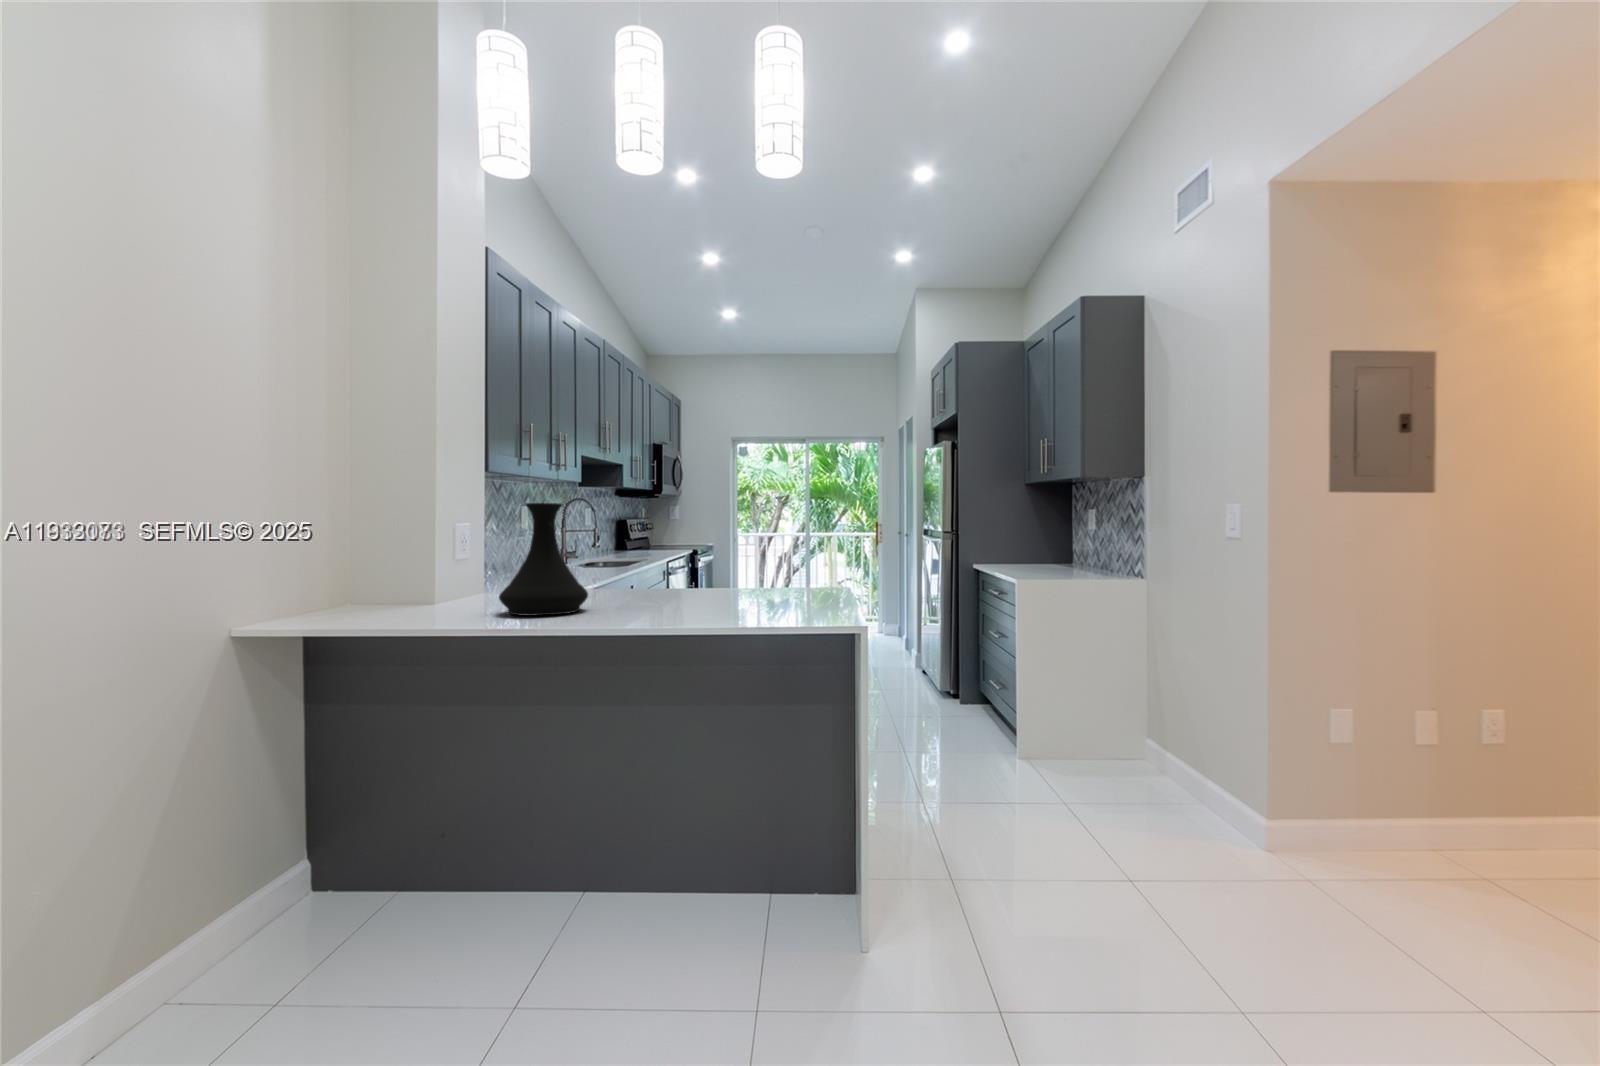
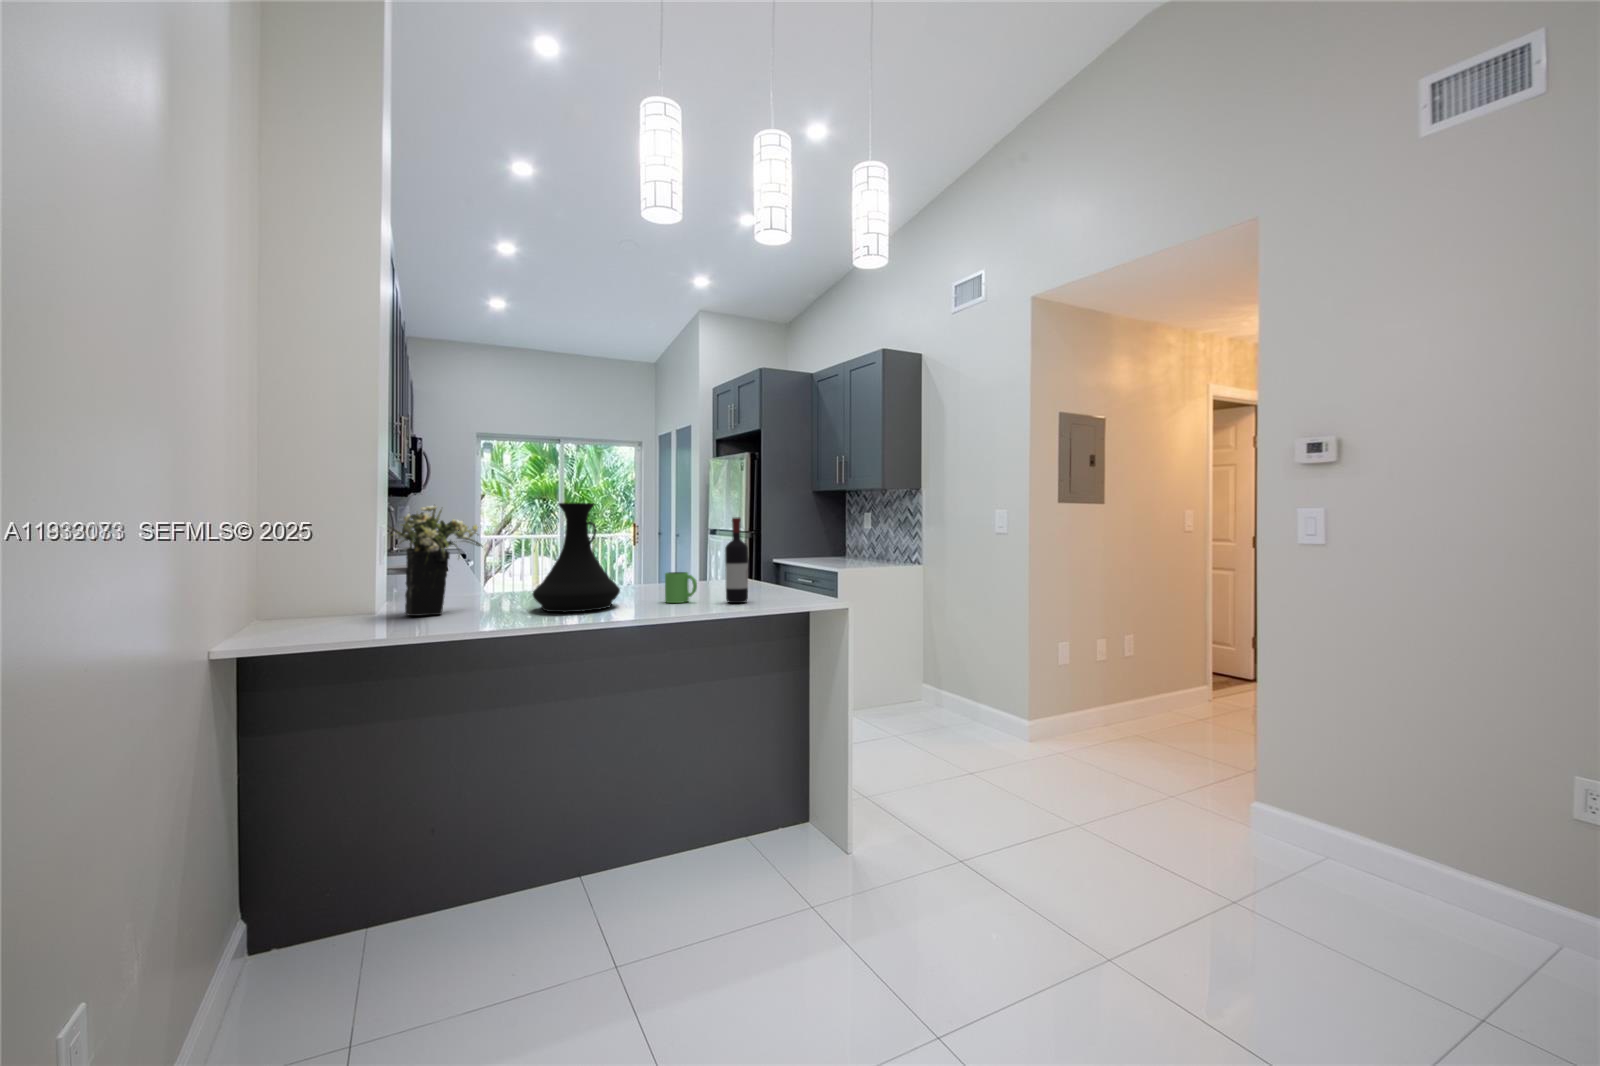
flower arrangement: none [390,507,480,611] -> present [390,505,483,616]
wine bottle: none [684,517,711,617] -> present [725,517,748,603]
mug: none [633,579,661,613] -> present [665,572,697,603]

